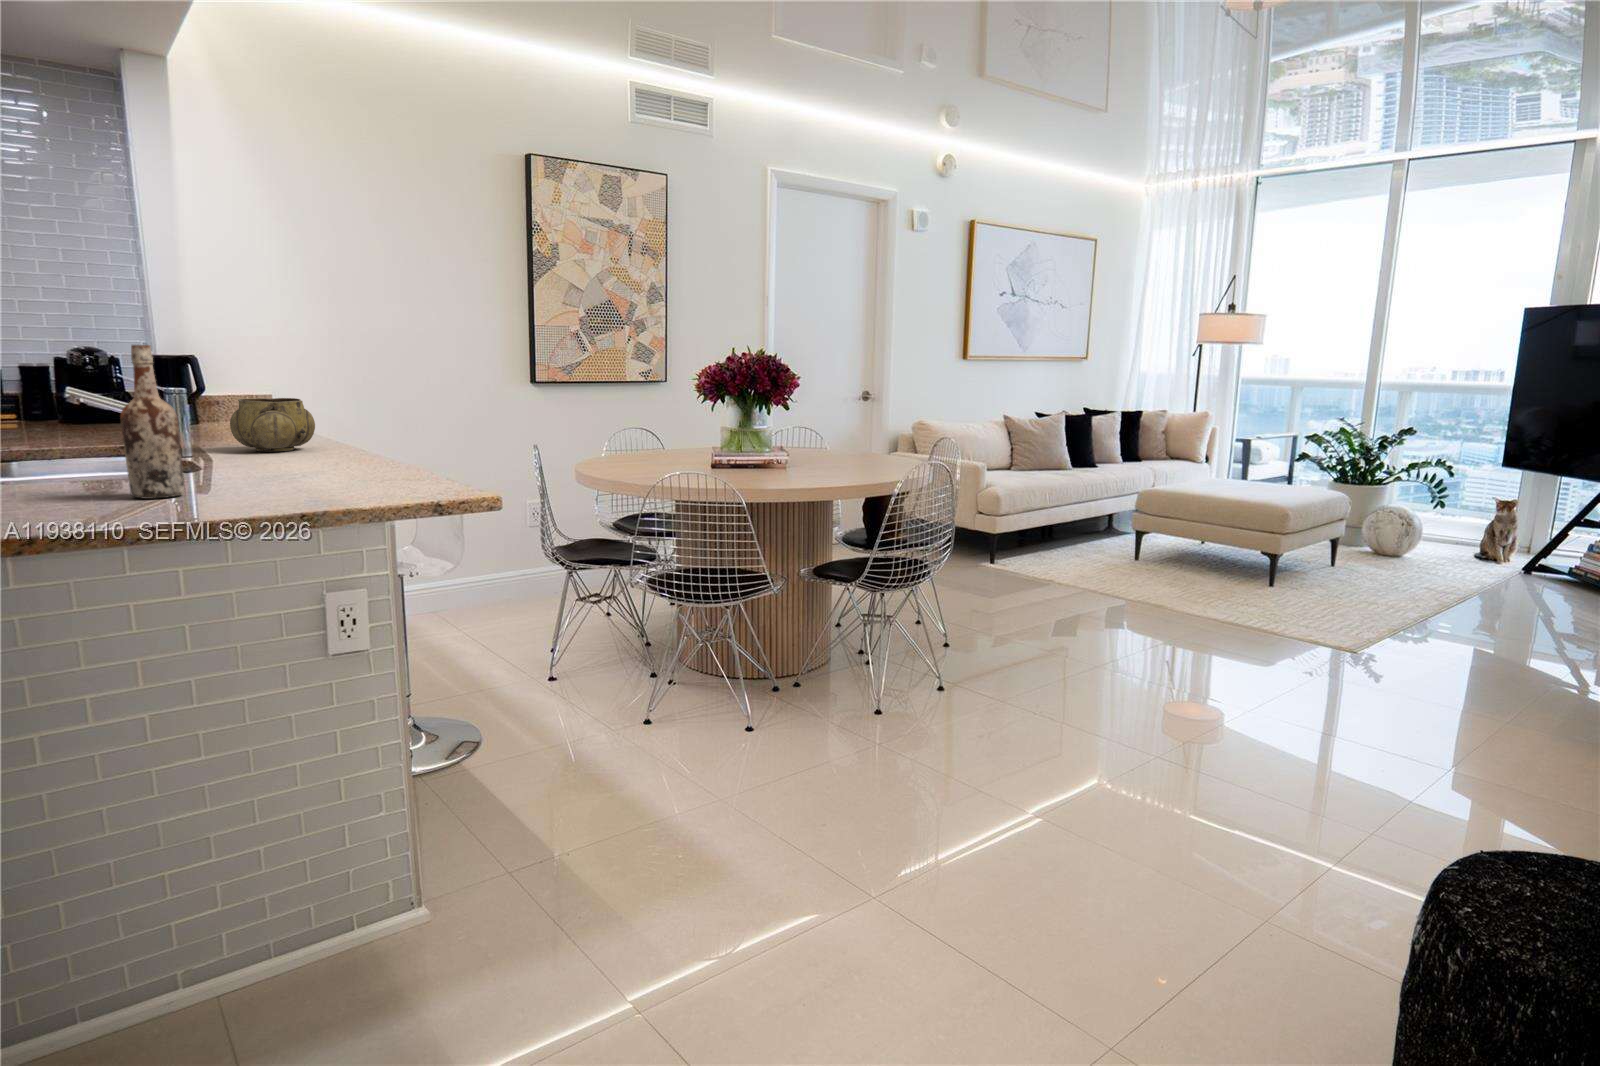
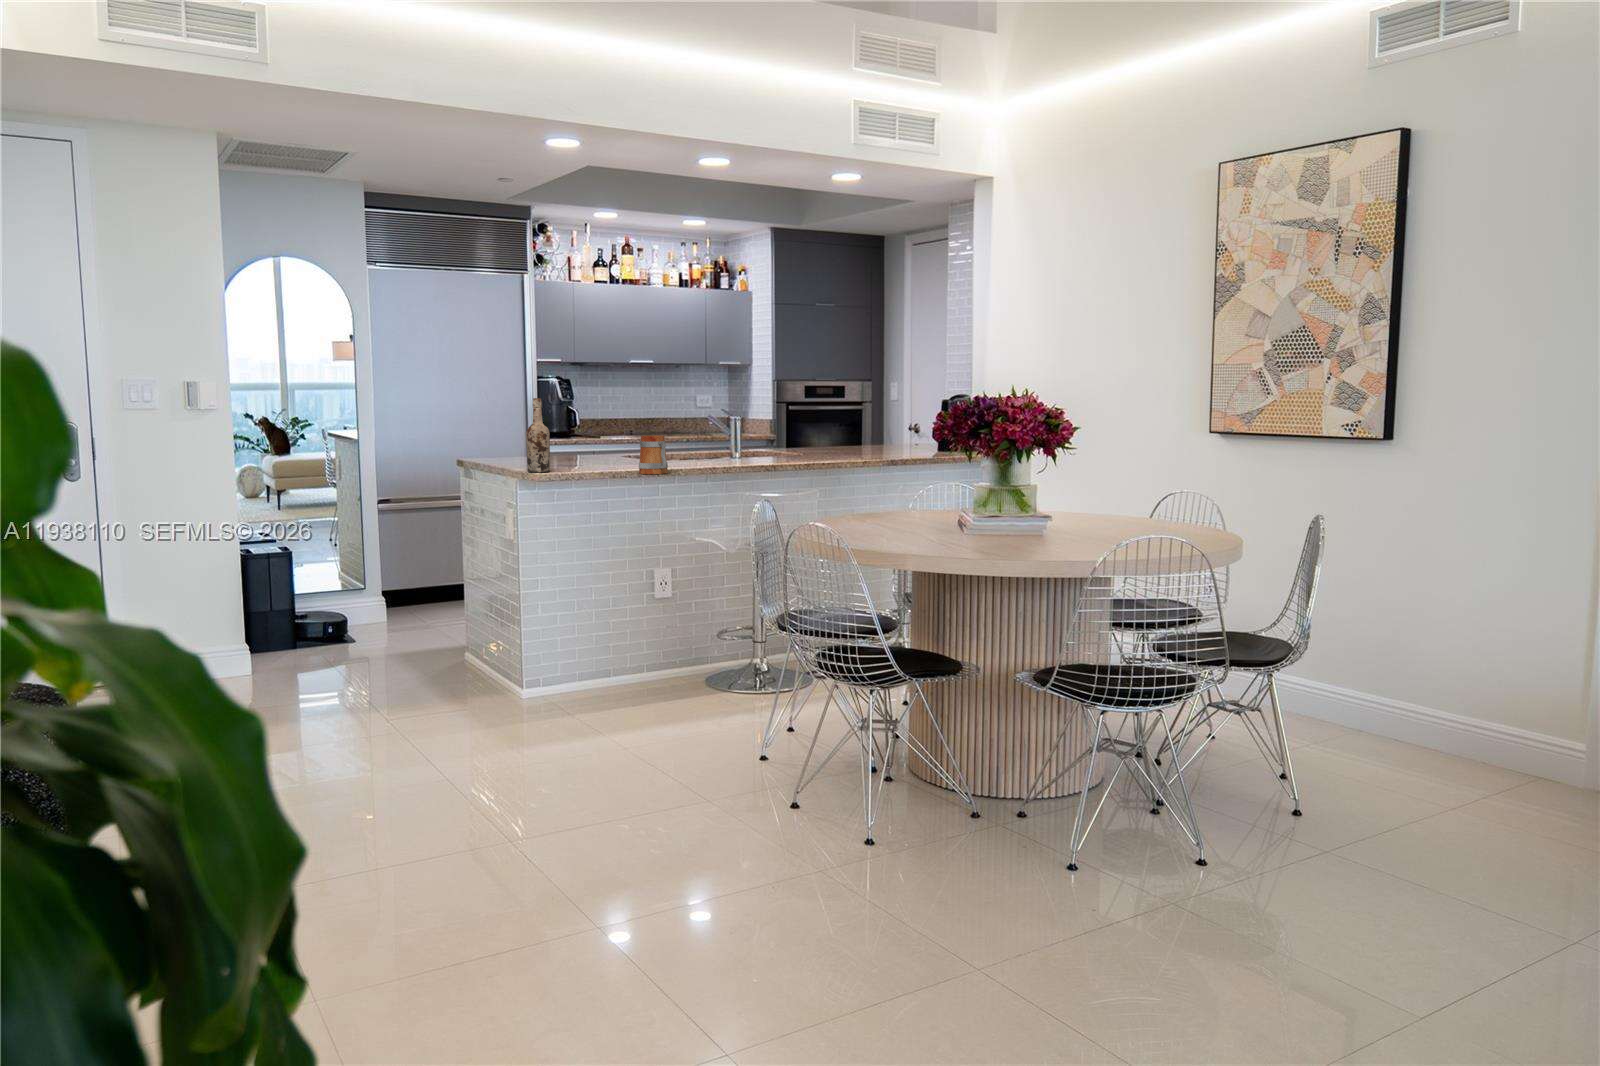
decorative bowl: present [230,398,315,452] -> none [727,431,779,467]
mug: none [314,408,379,470] -> present [639,435,668,474]

